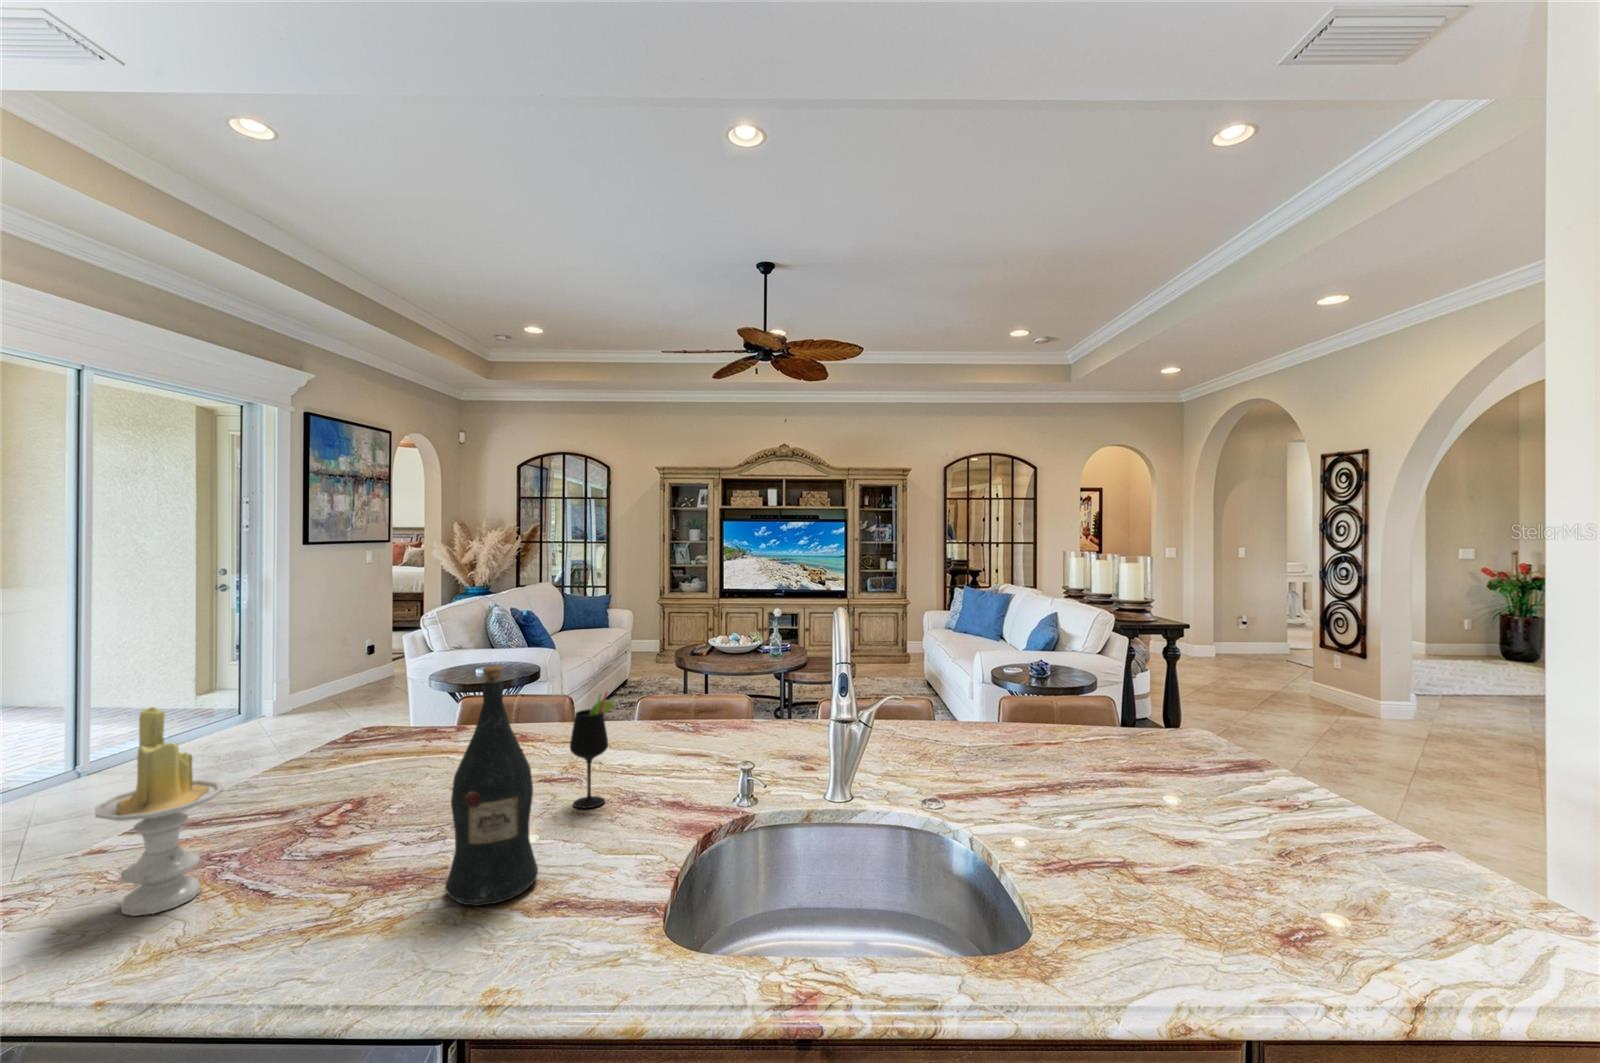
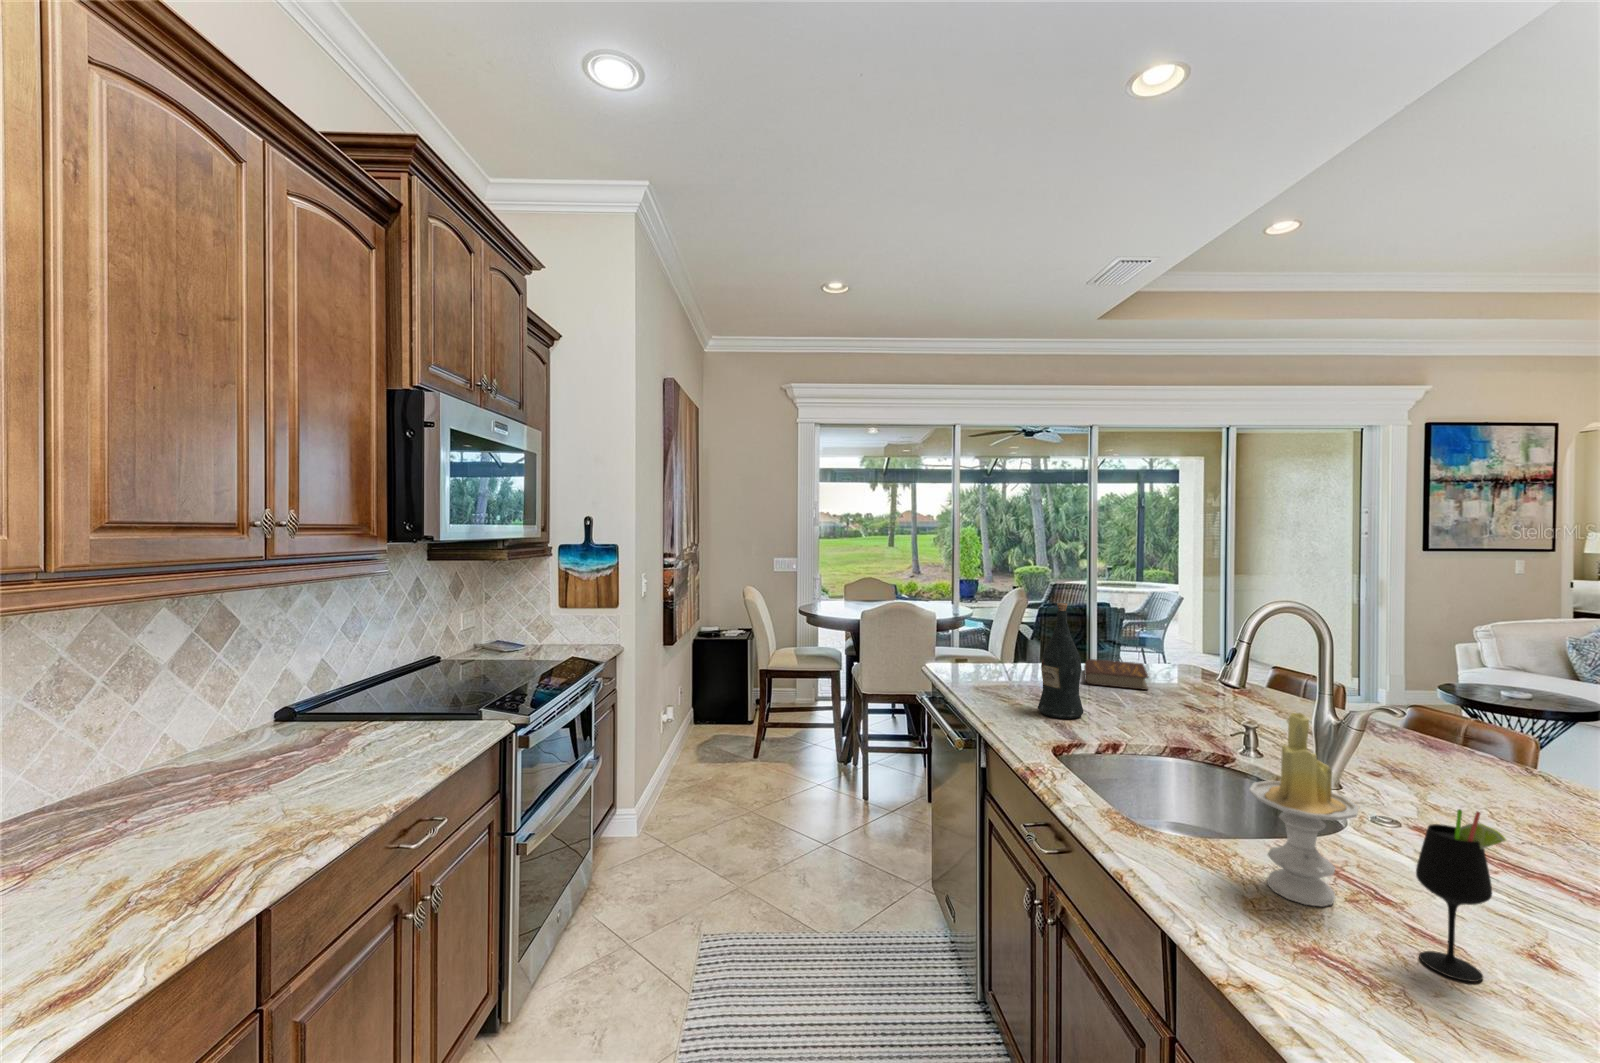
wine glass: present [570,692,615,808] -> present [1416,809,1506,982]
candle: present [95,707,223,916] -> present [1249,713,1359,906]
book: none [270,746,449,816] -> present [1084,659,1149,690]

